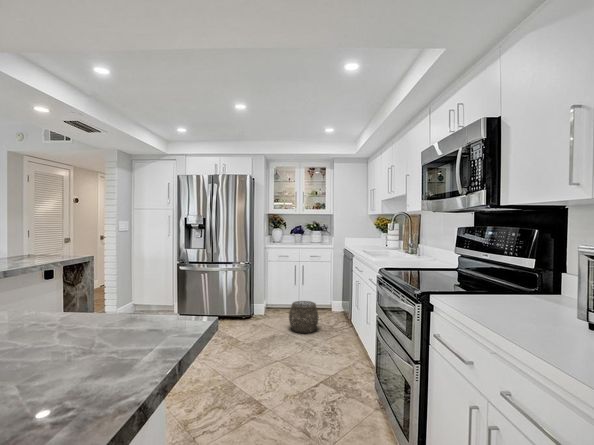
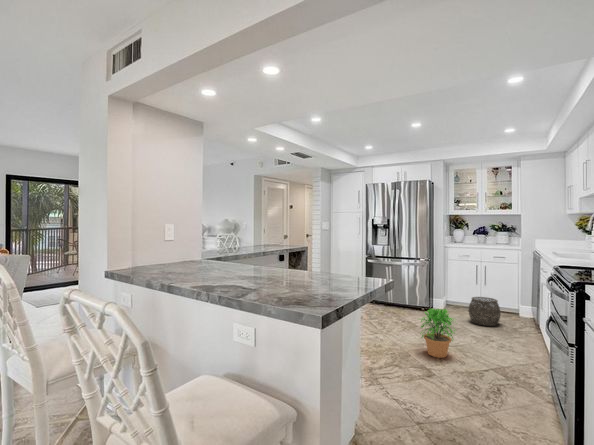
potted plant: none [232,336,285,405] -> present [420,309,455,358]

